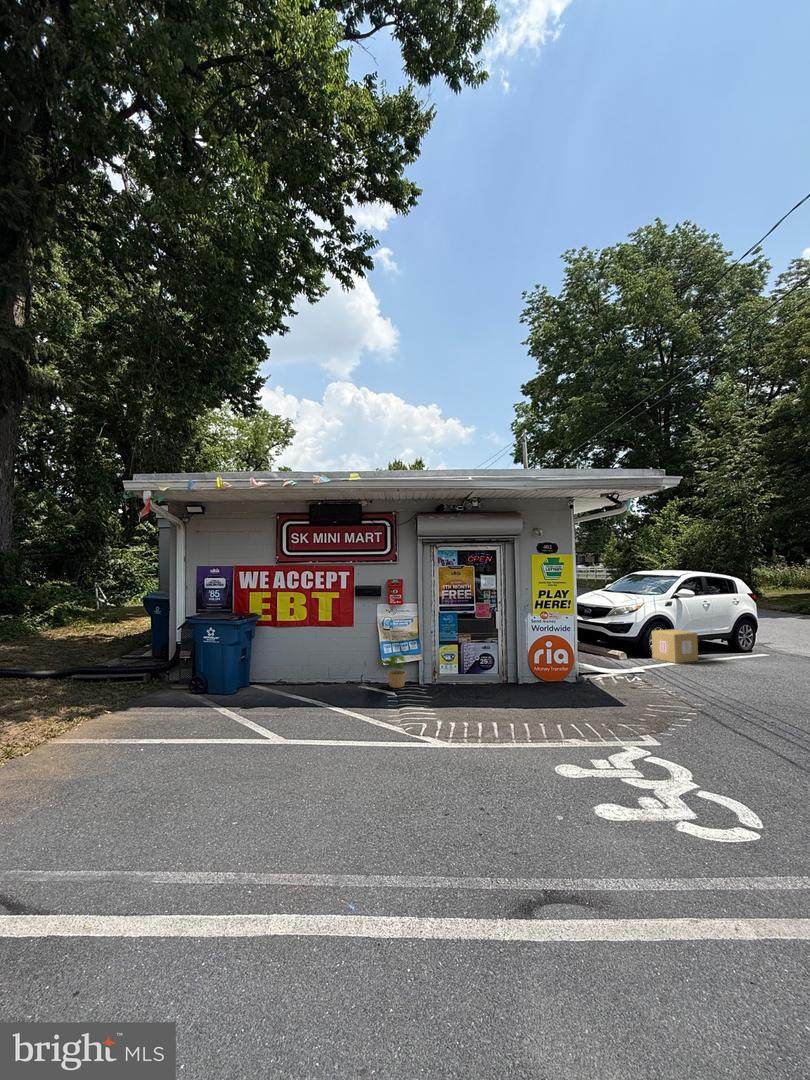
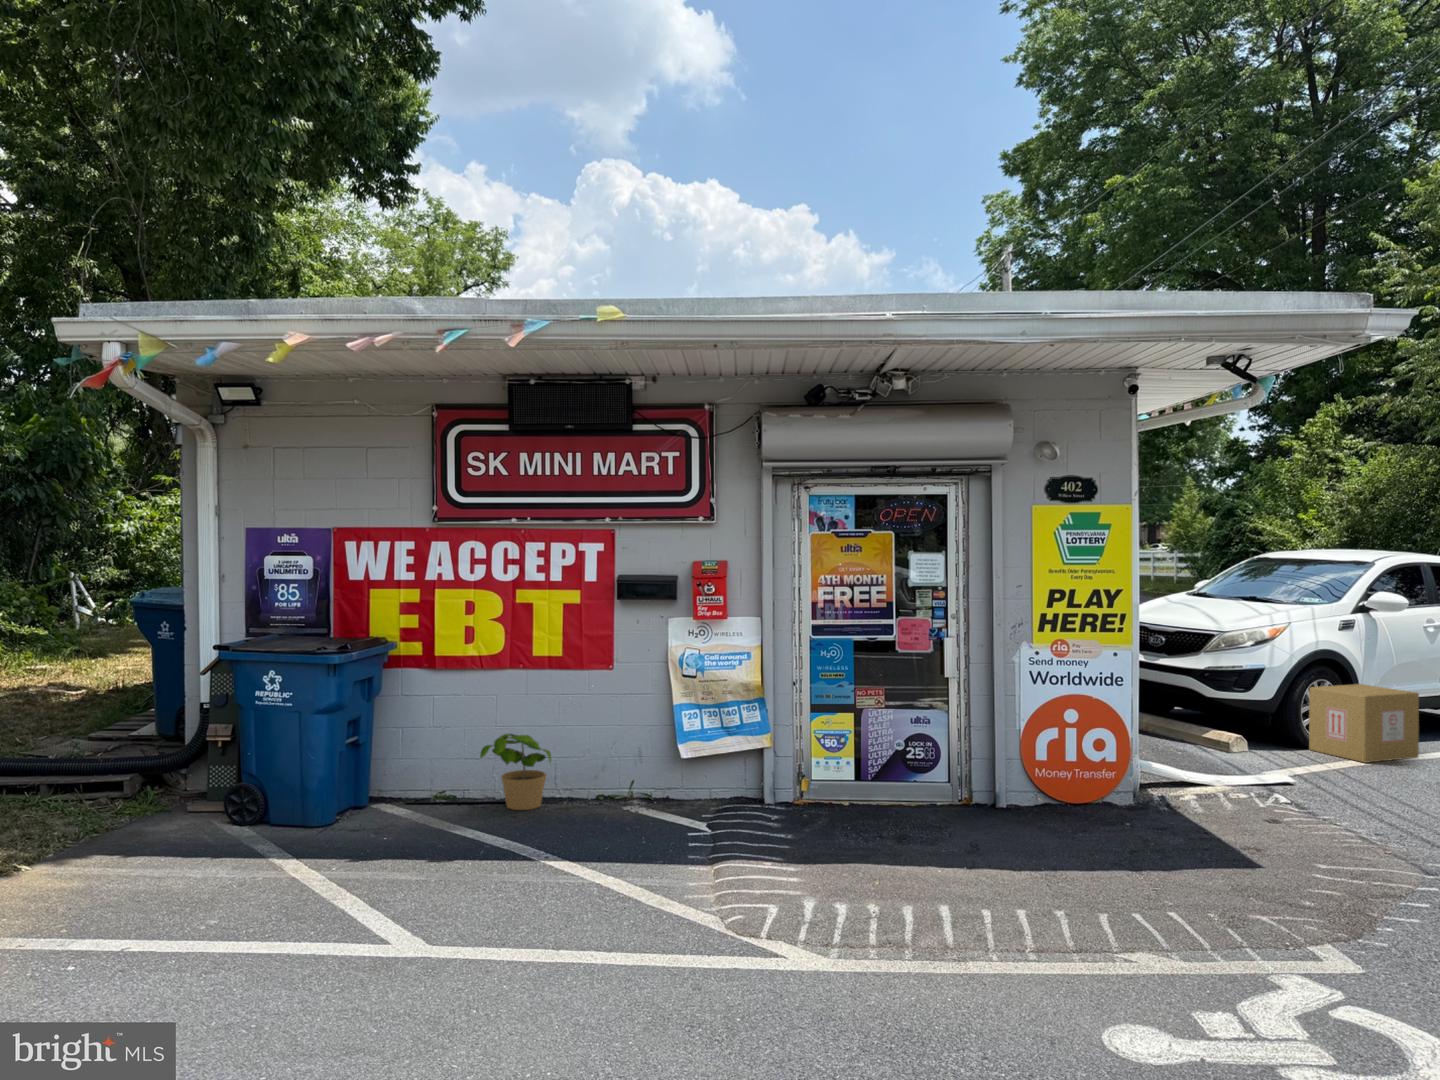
potted plant: present [379,654,406,688] -> present [480,734,551,810]

